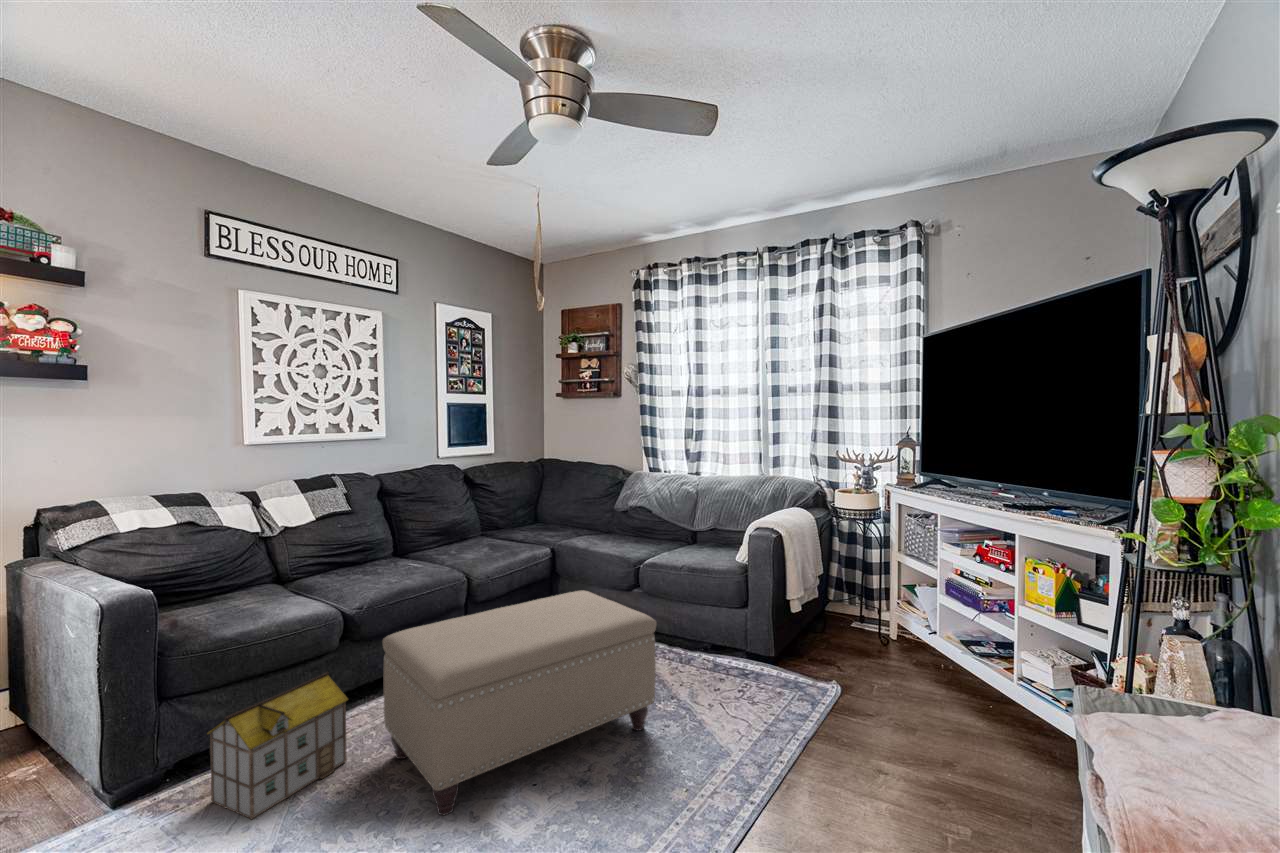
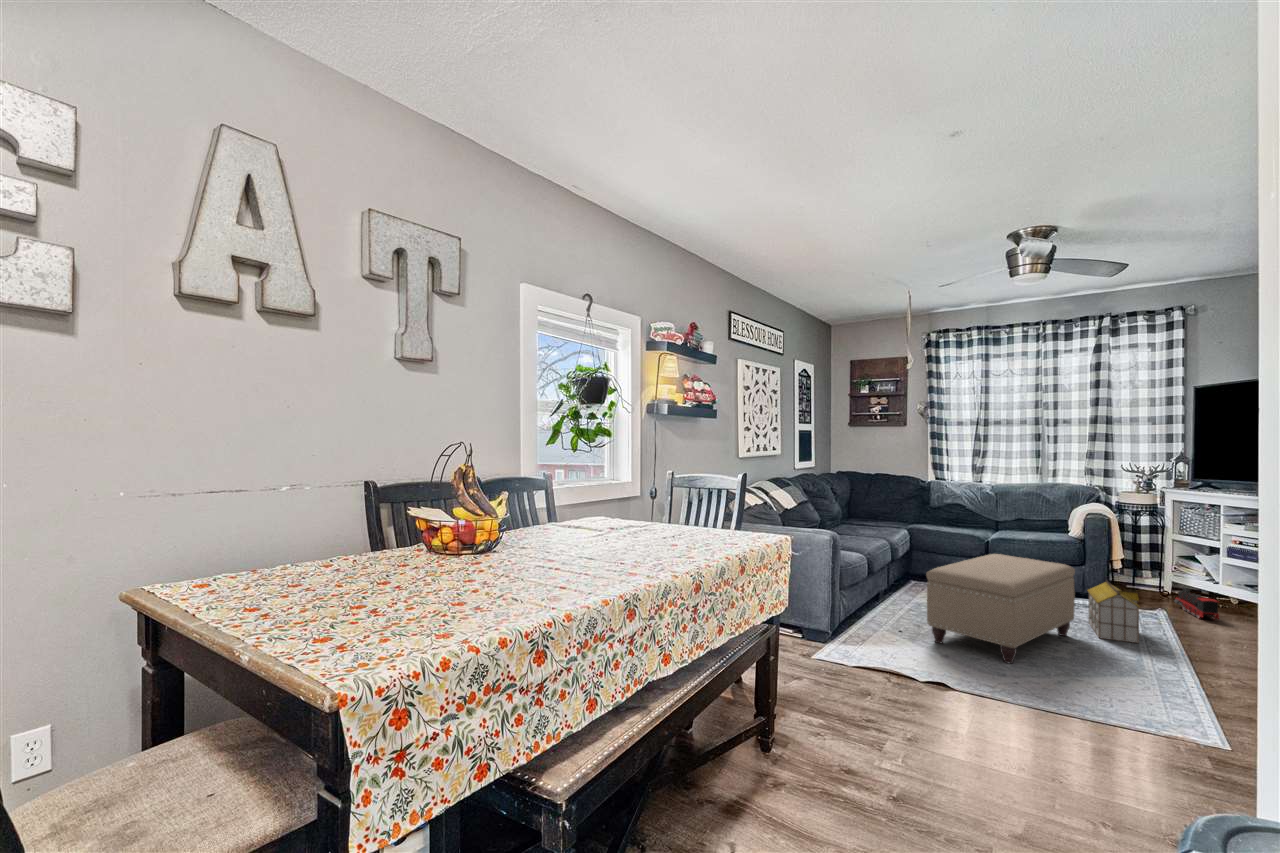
toy train: none [883,625,915,682] -> present [1174,587,1219,620]
toy house: present [207,672,348,819] -> present [1088,581,1140,643]

